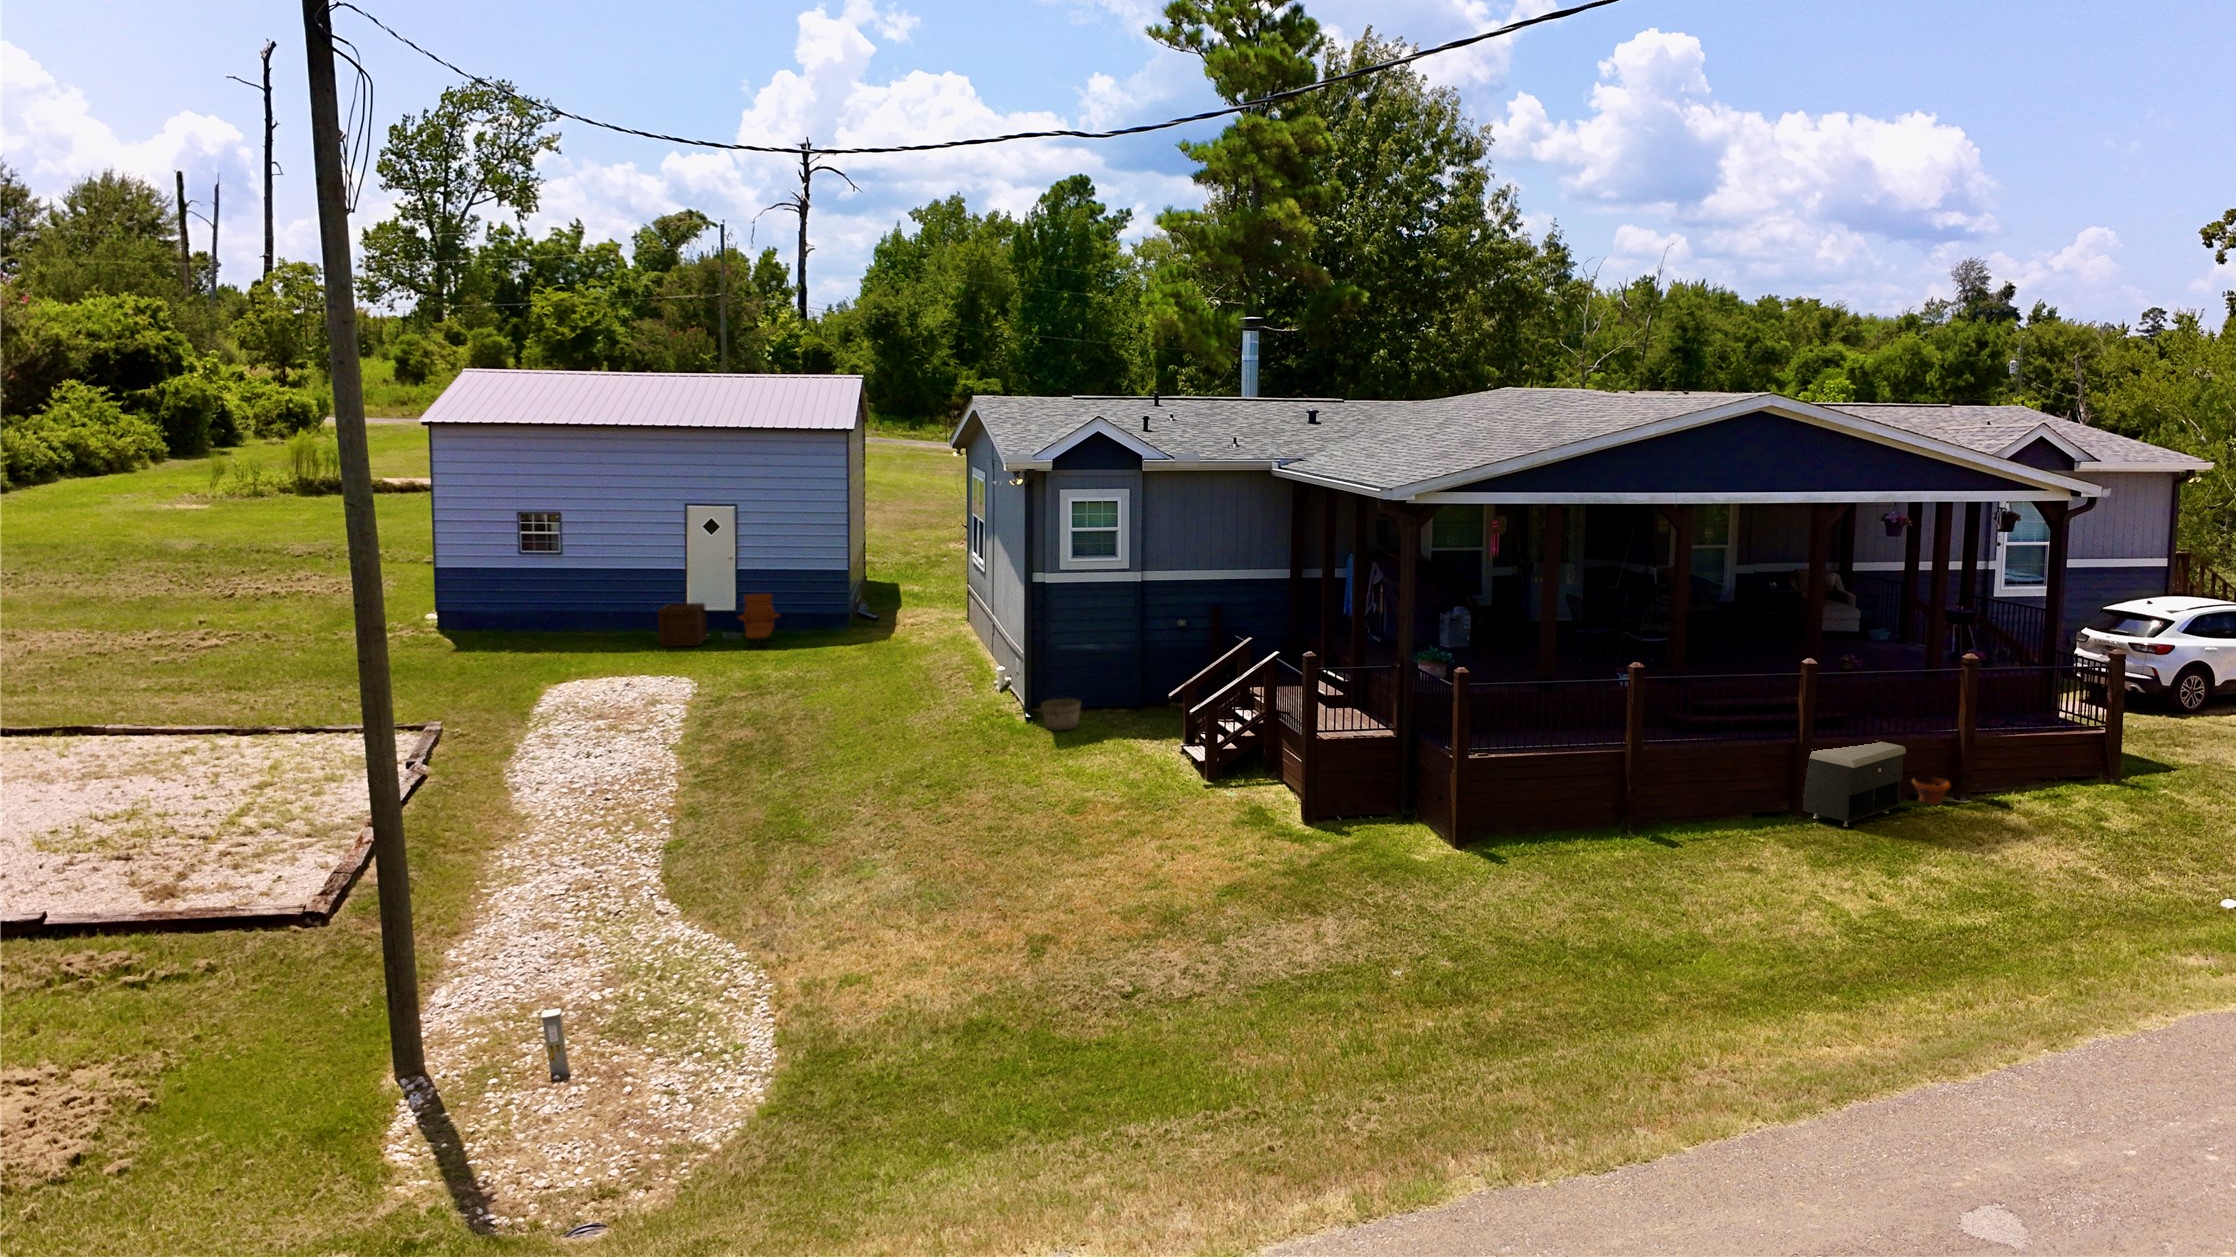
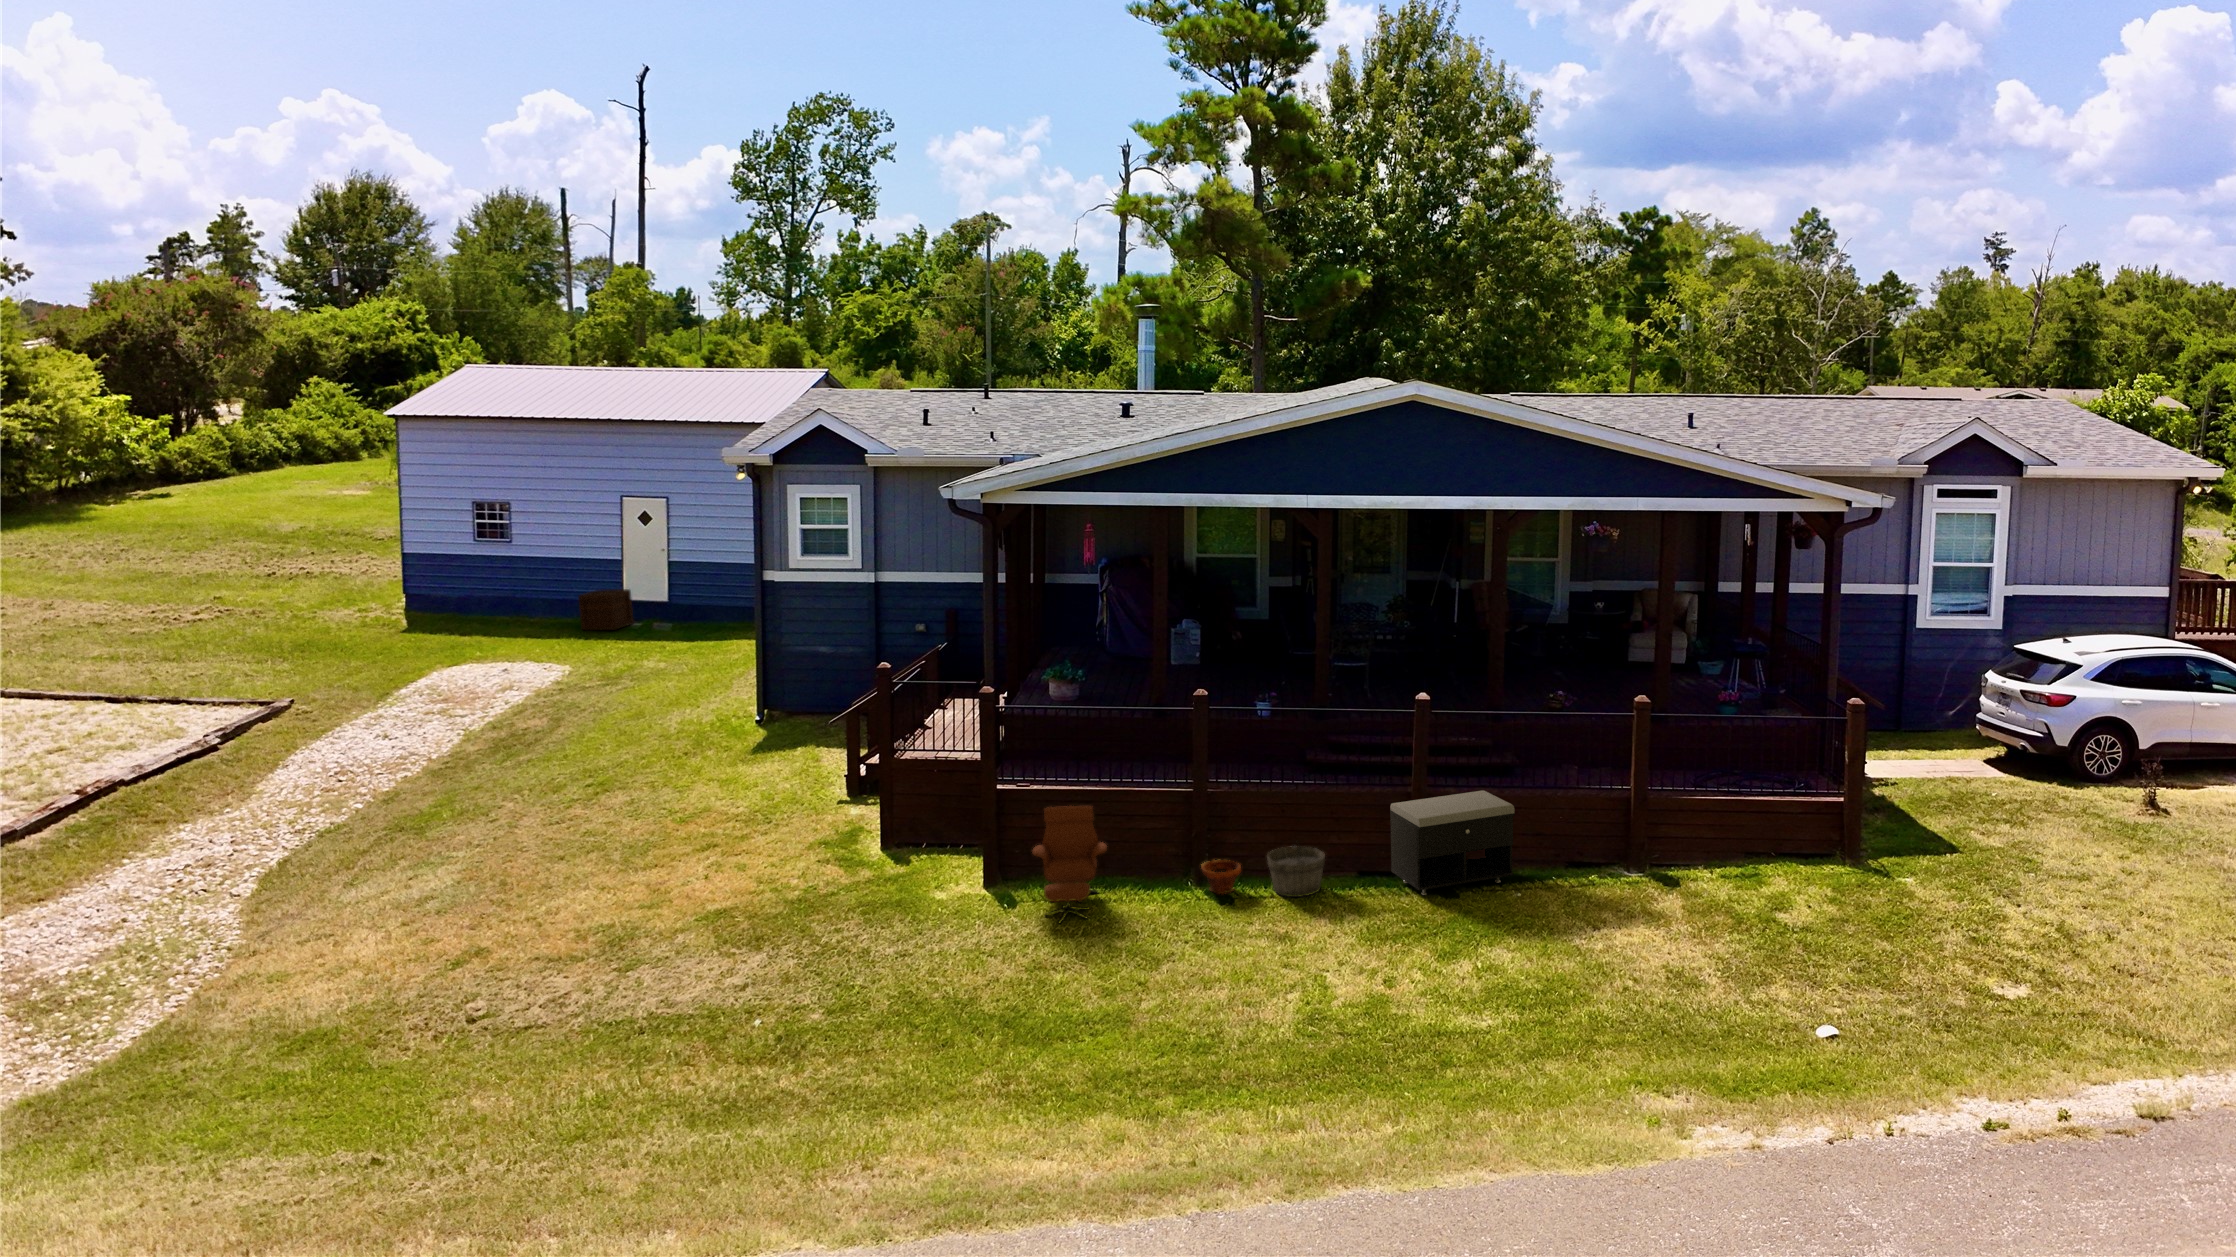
lounge chair: present [739,594,779,648] -> present [1033,806,1107,923]
wooden bucket: present [1041,698,1081,731] -> present [1267,846,1325,897]
planter: present [1914,779,1950,804] -> present [1201,860,1241,894]

